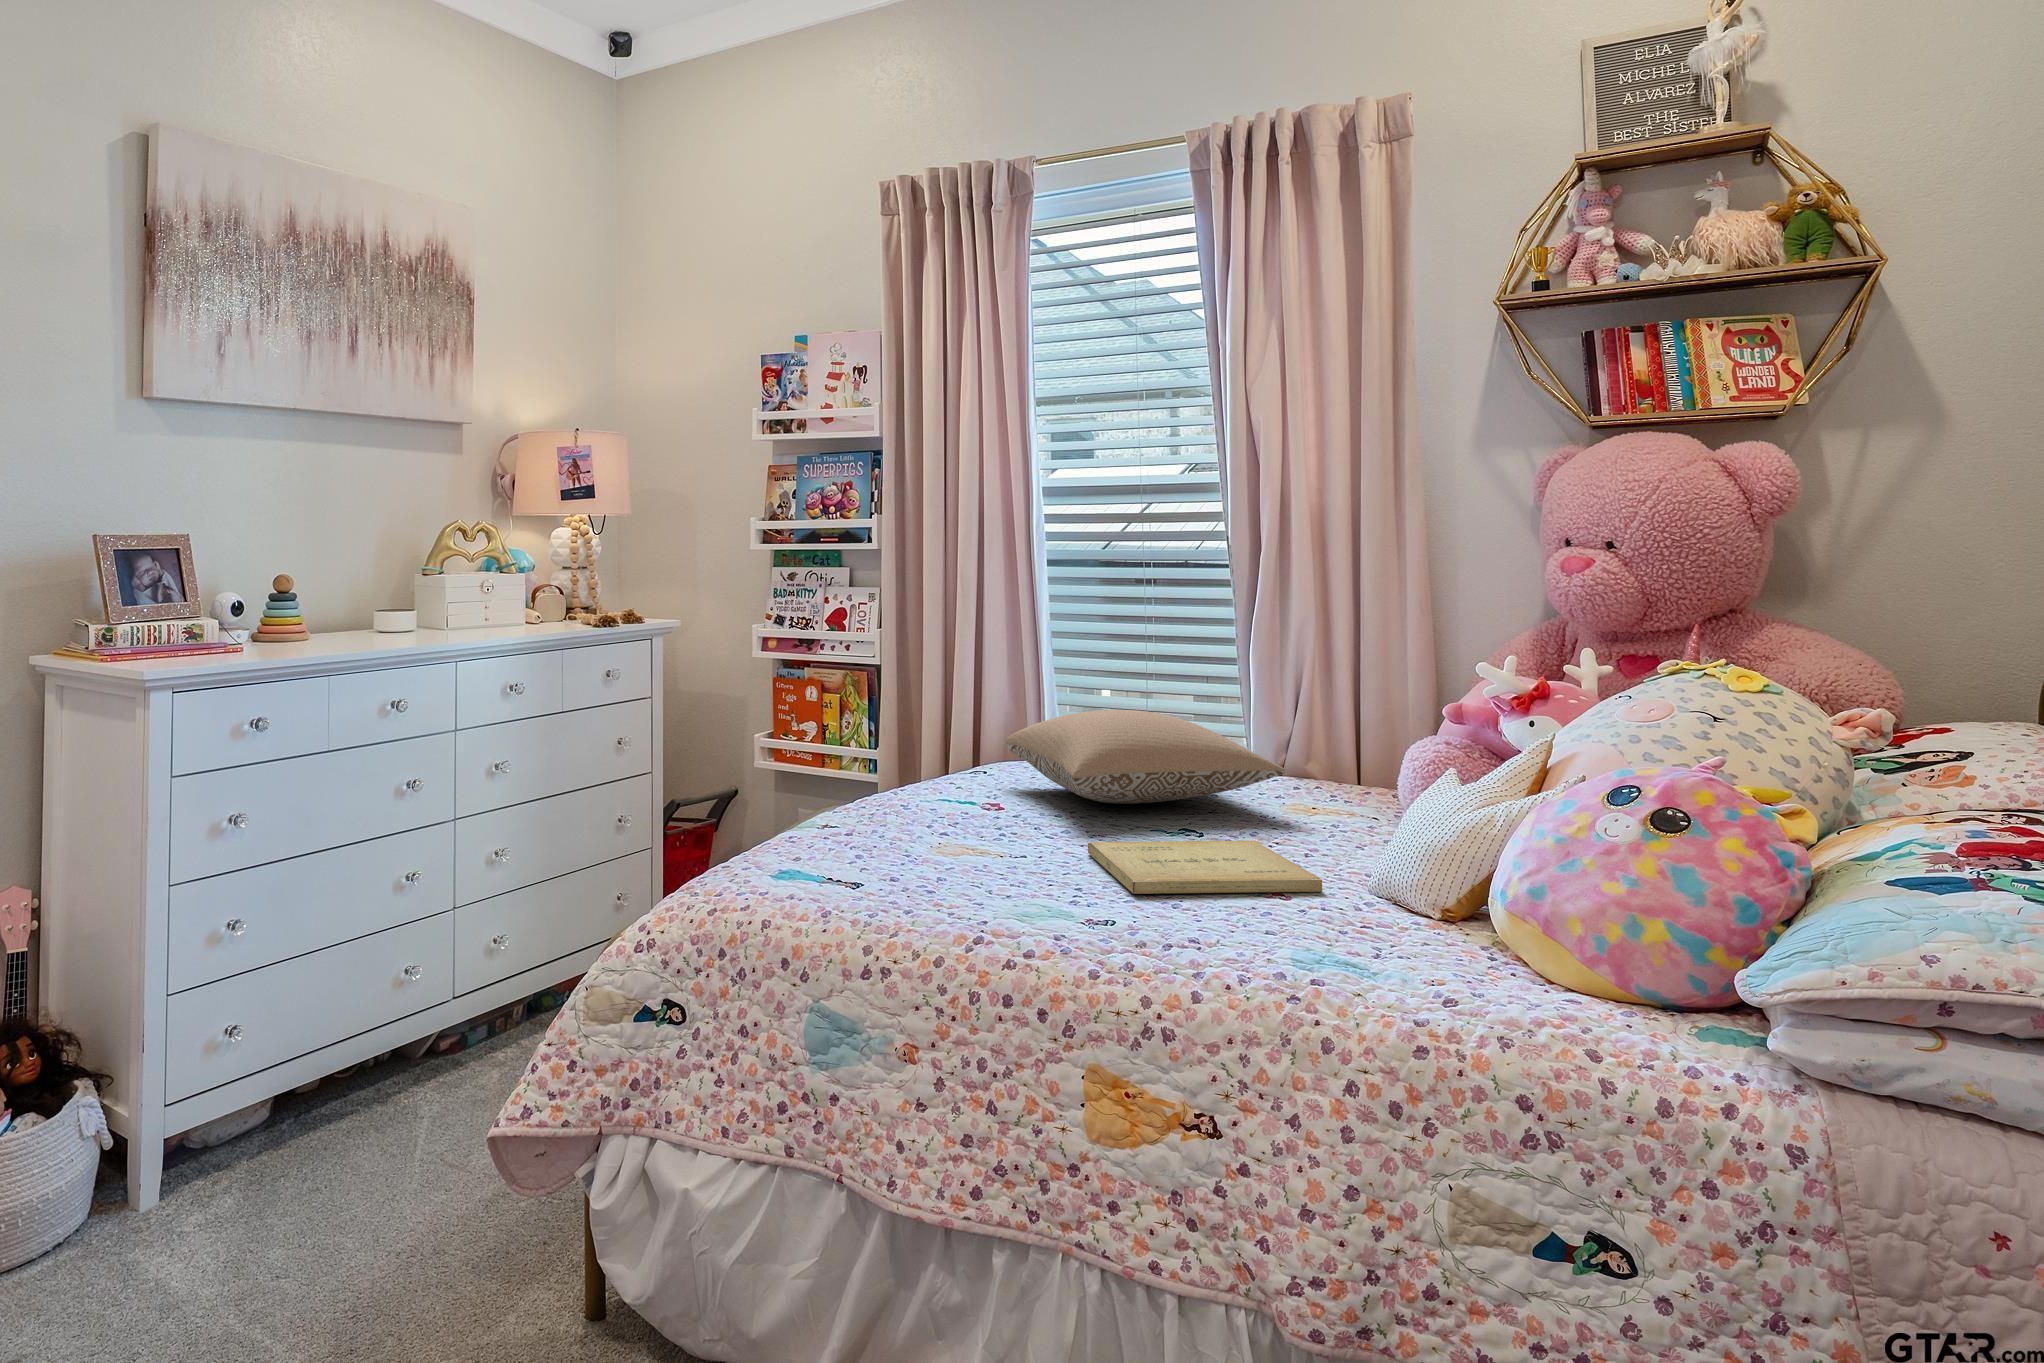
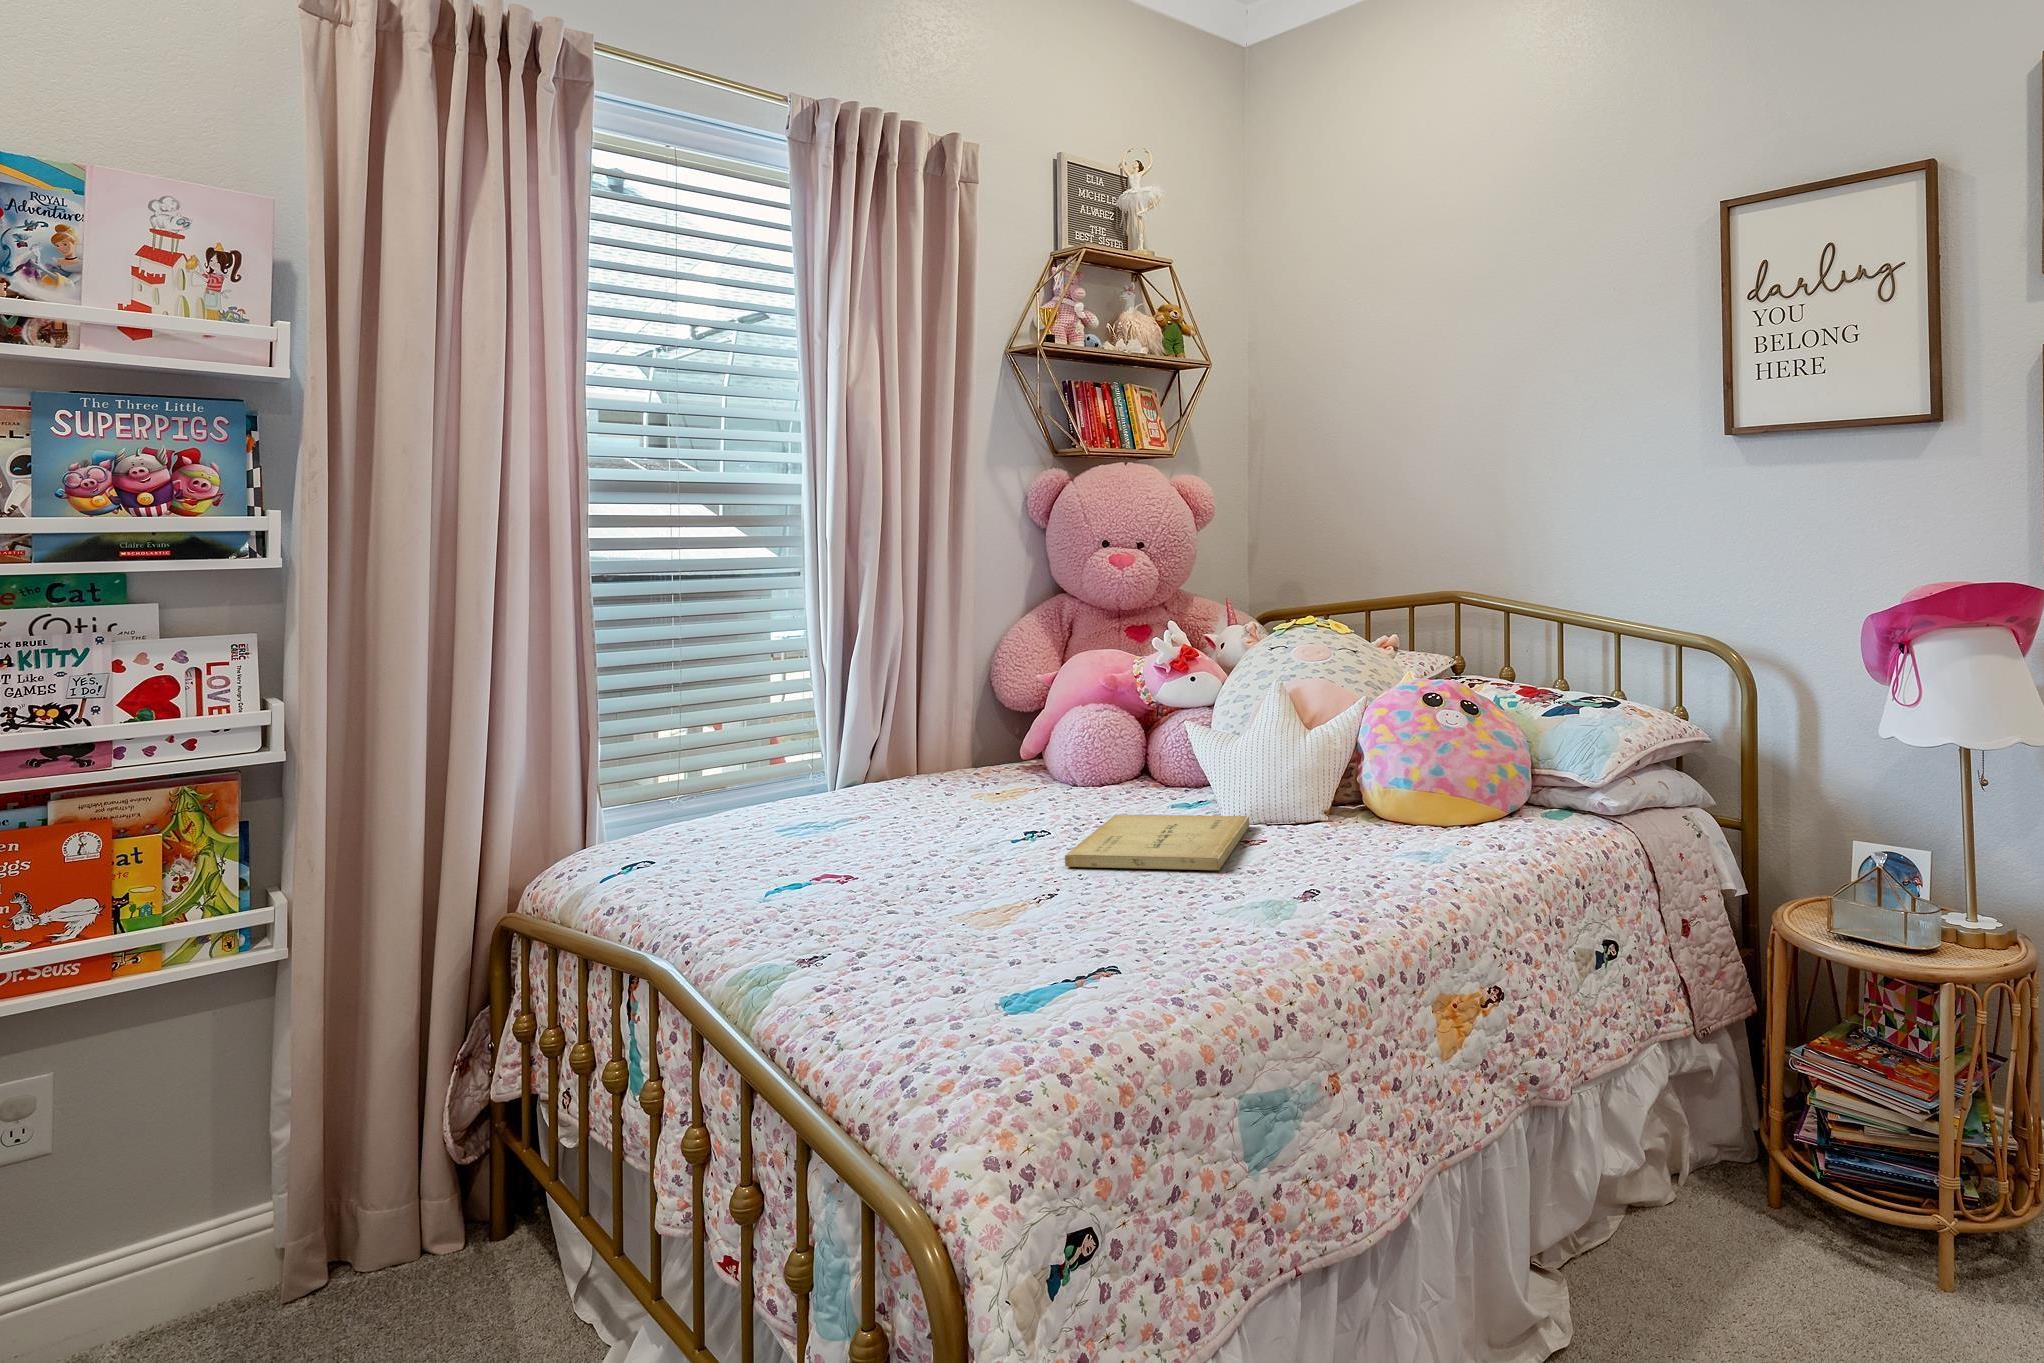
pillow: present [1006,710,1285,804] -> none [714,731,1026,836]

